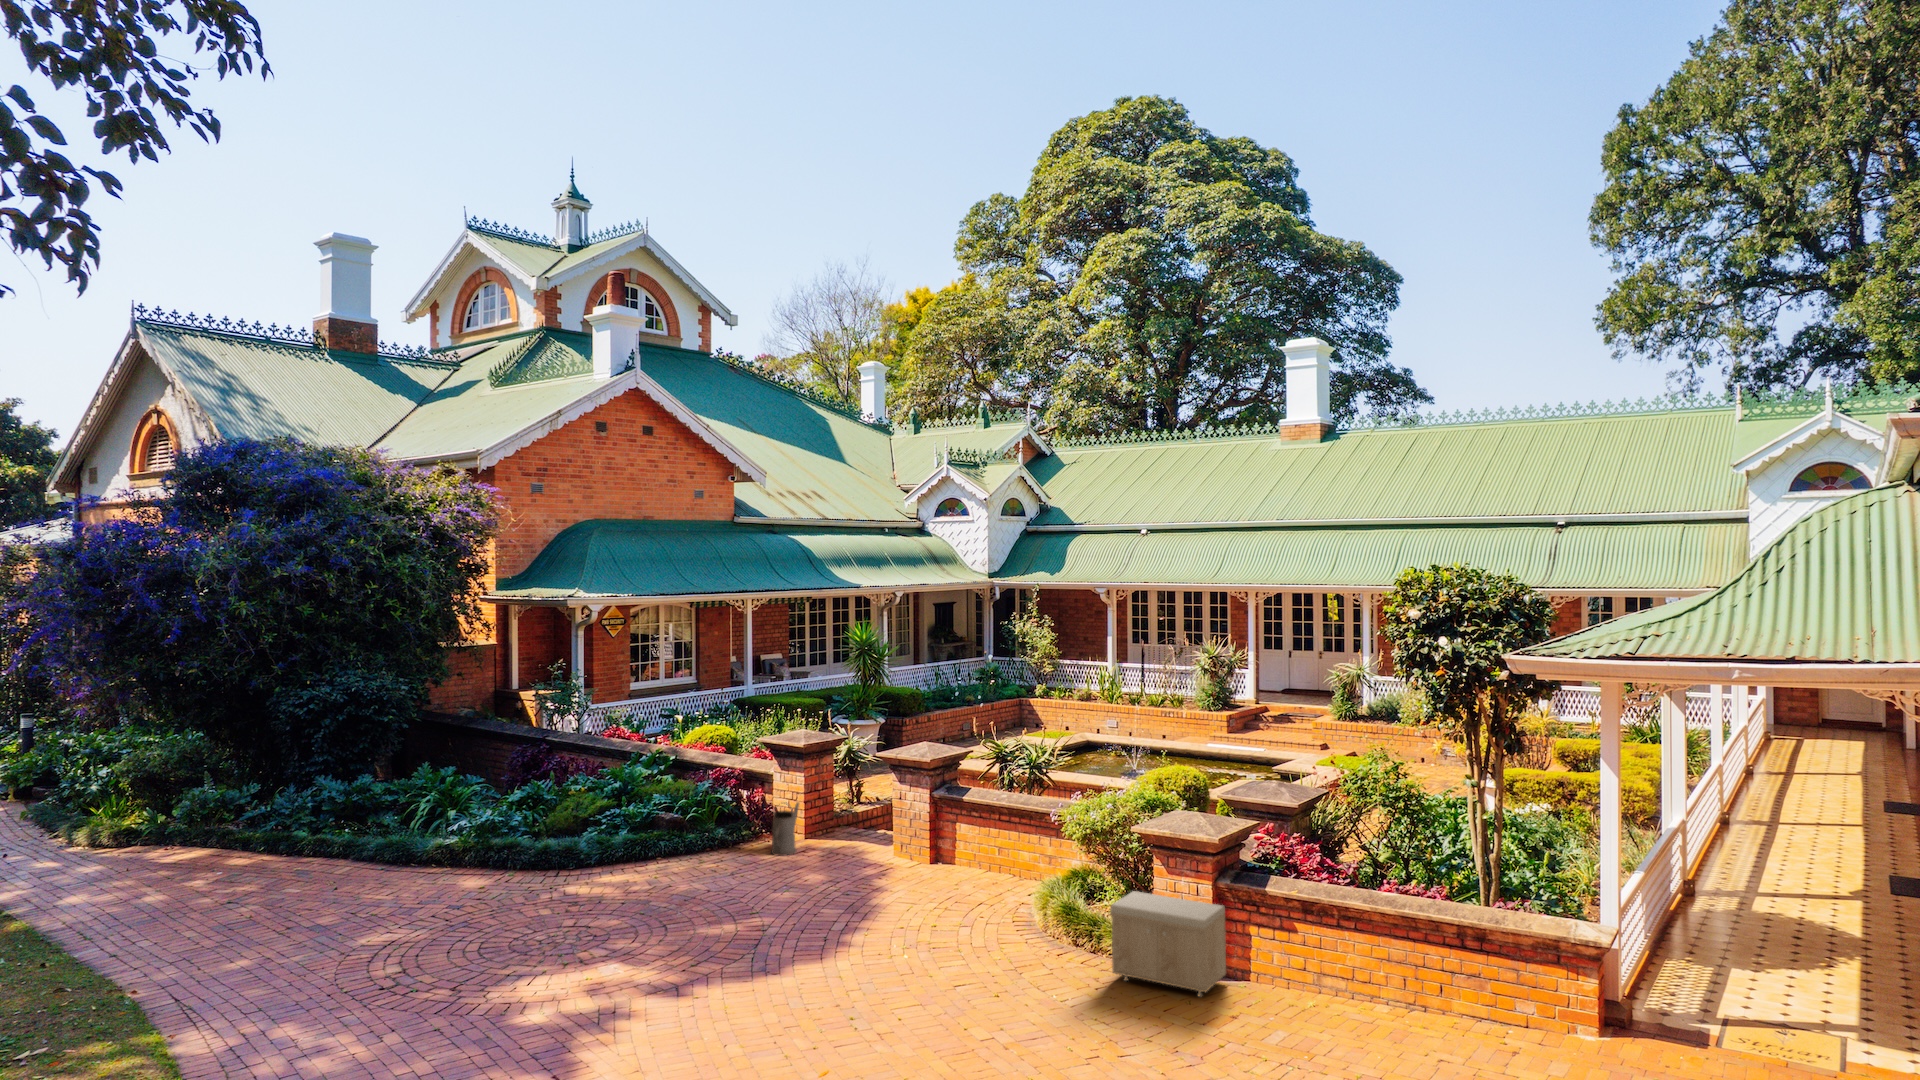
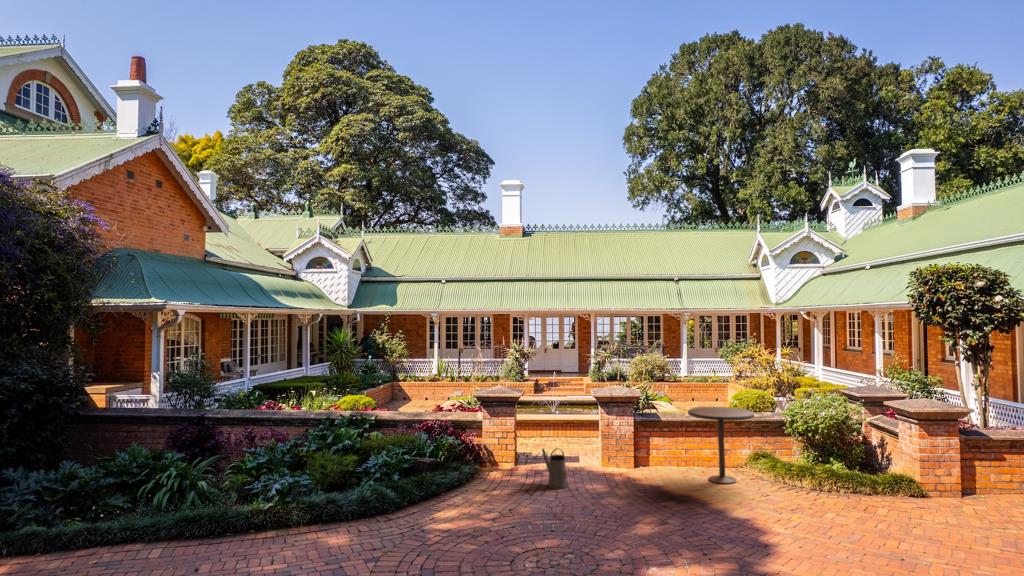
pedestal table: none [919,773,1016,891] -> present [688,407,754,484]
storage bench: present [1110,891,1226,997] -> none [929,452,1011,506]

